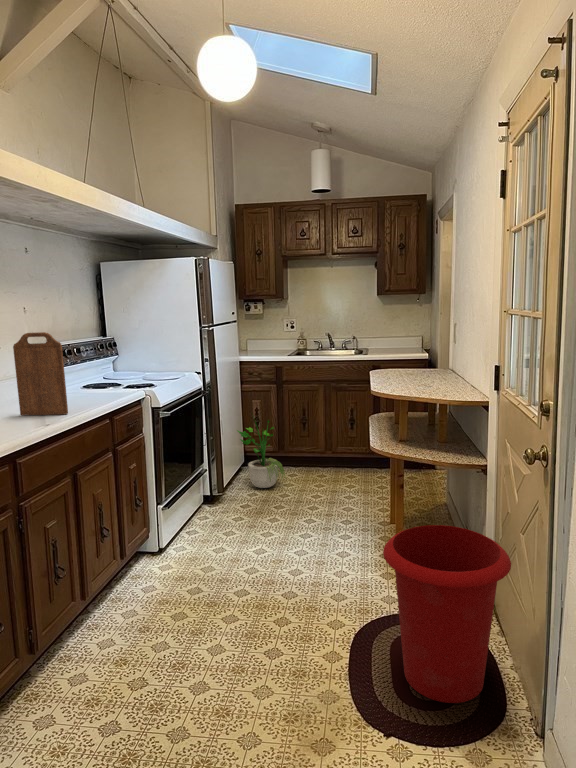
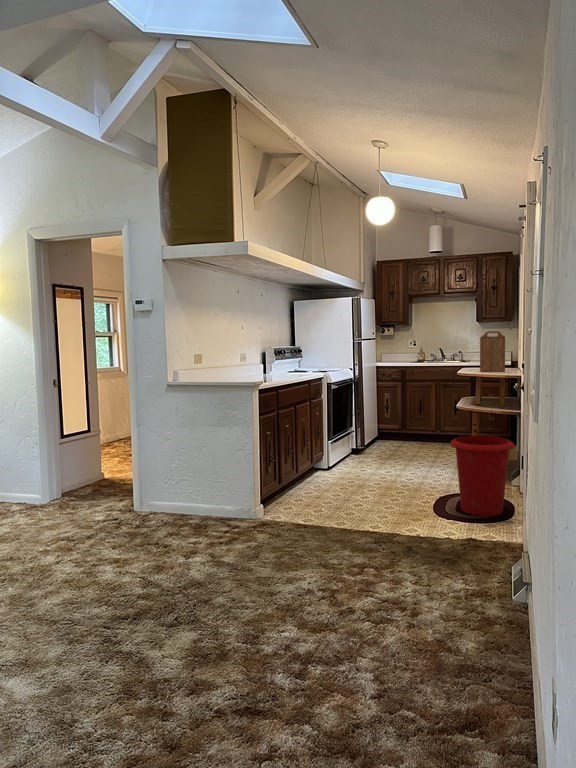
cutting board: present [13,332,68,415] -> present [480,331,505,372]
potted plant: present [237,421,286,488] -> none [373,396,406,450]

